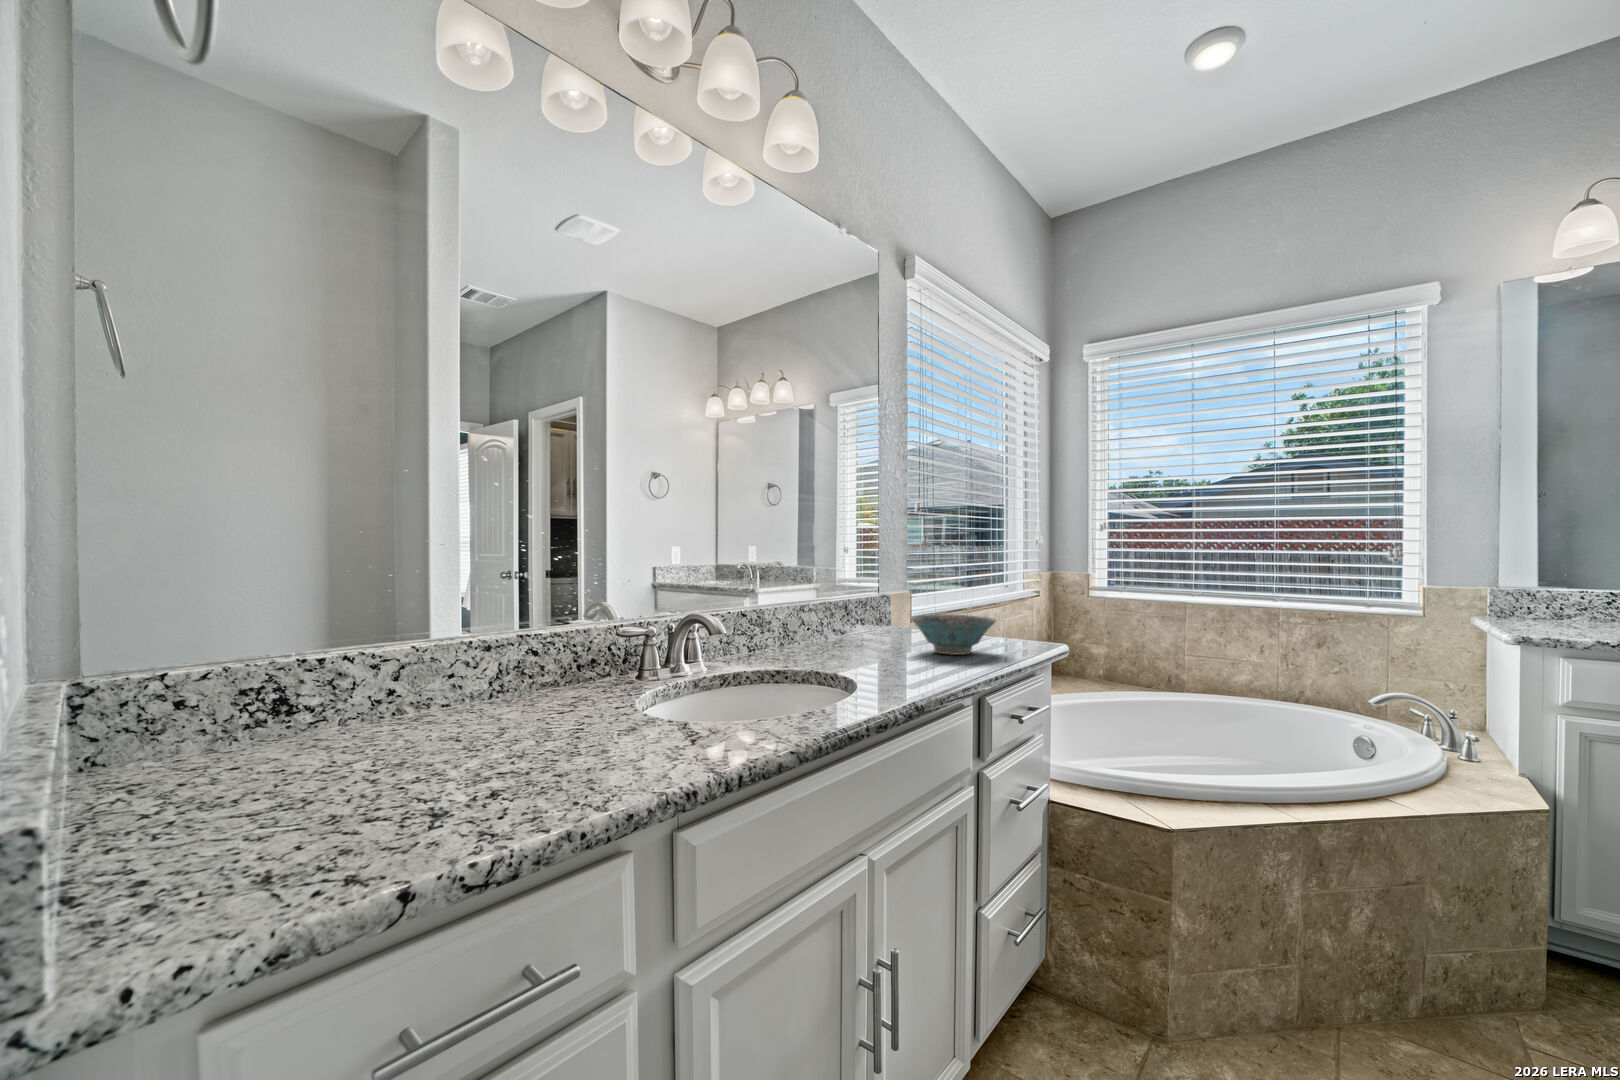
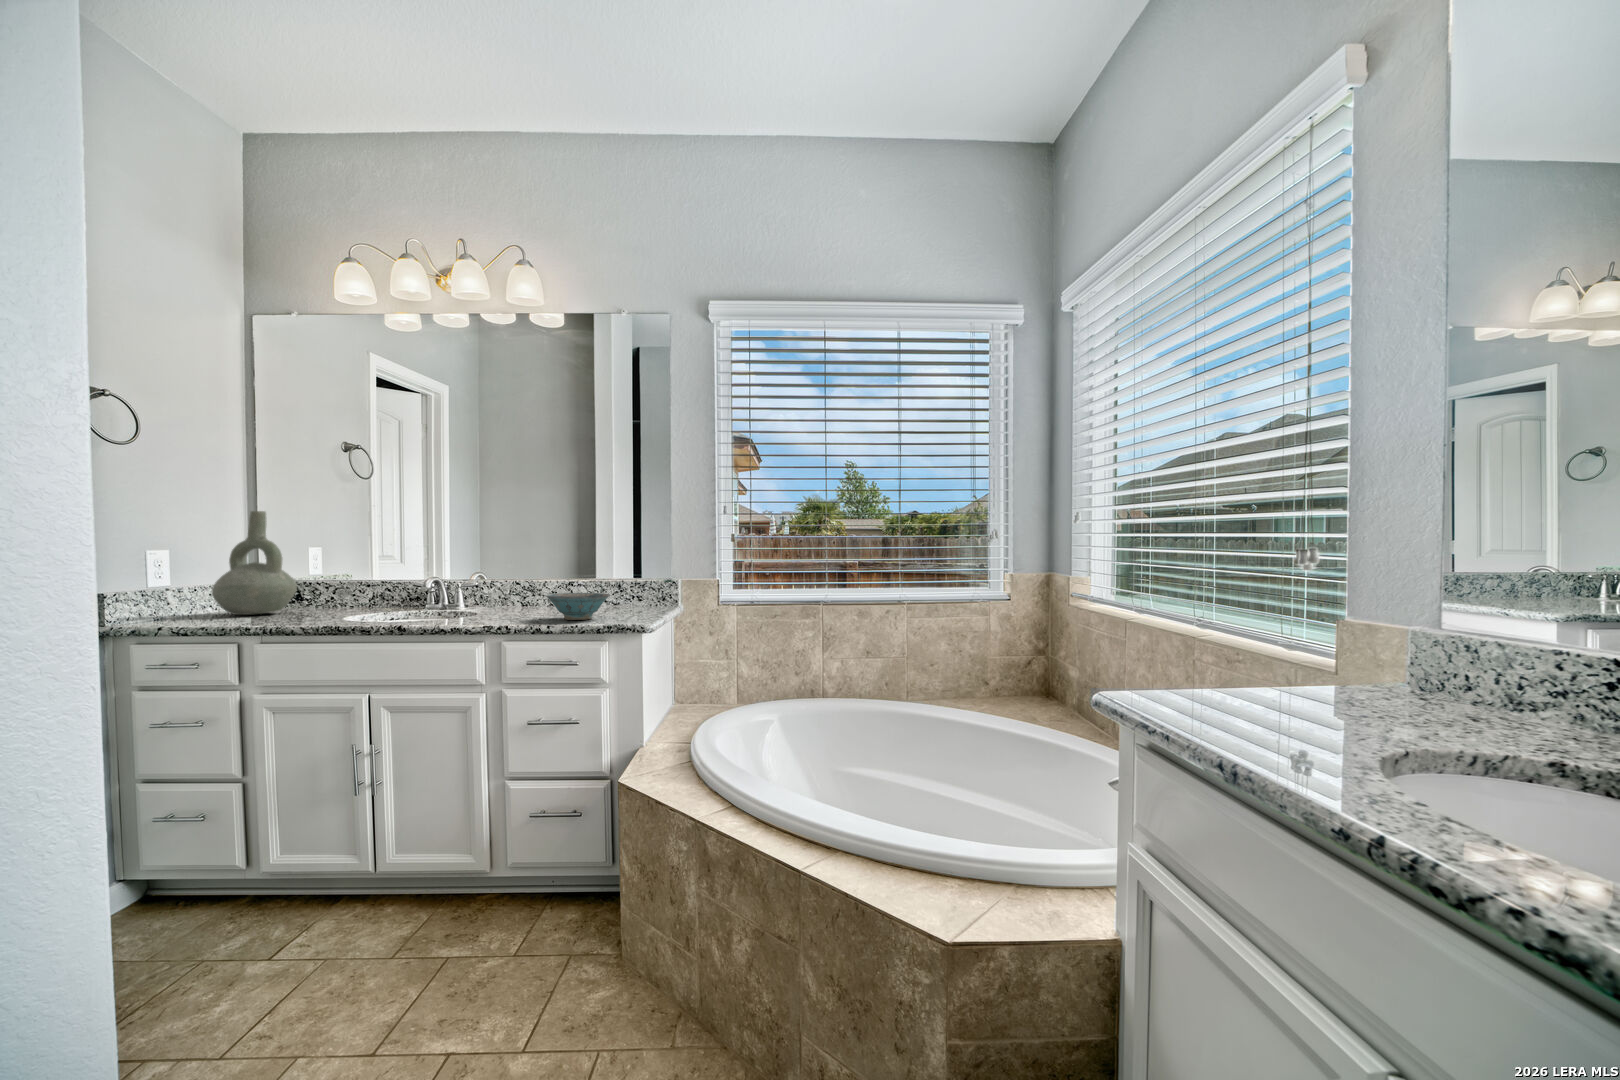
decorative vase: none [322,458,538,774] -> present [212,511,297,615]

